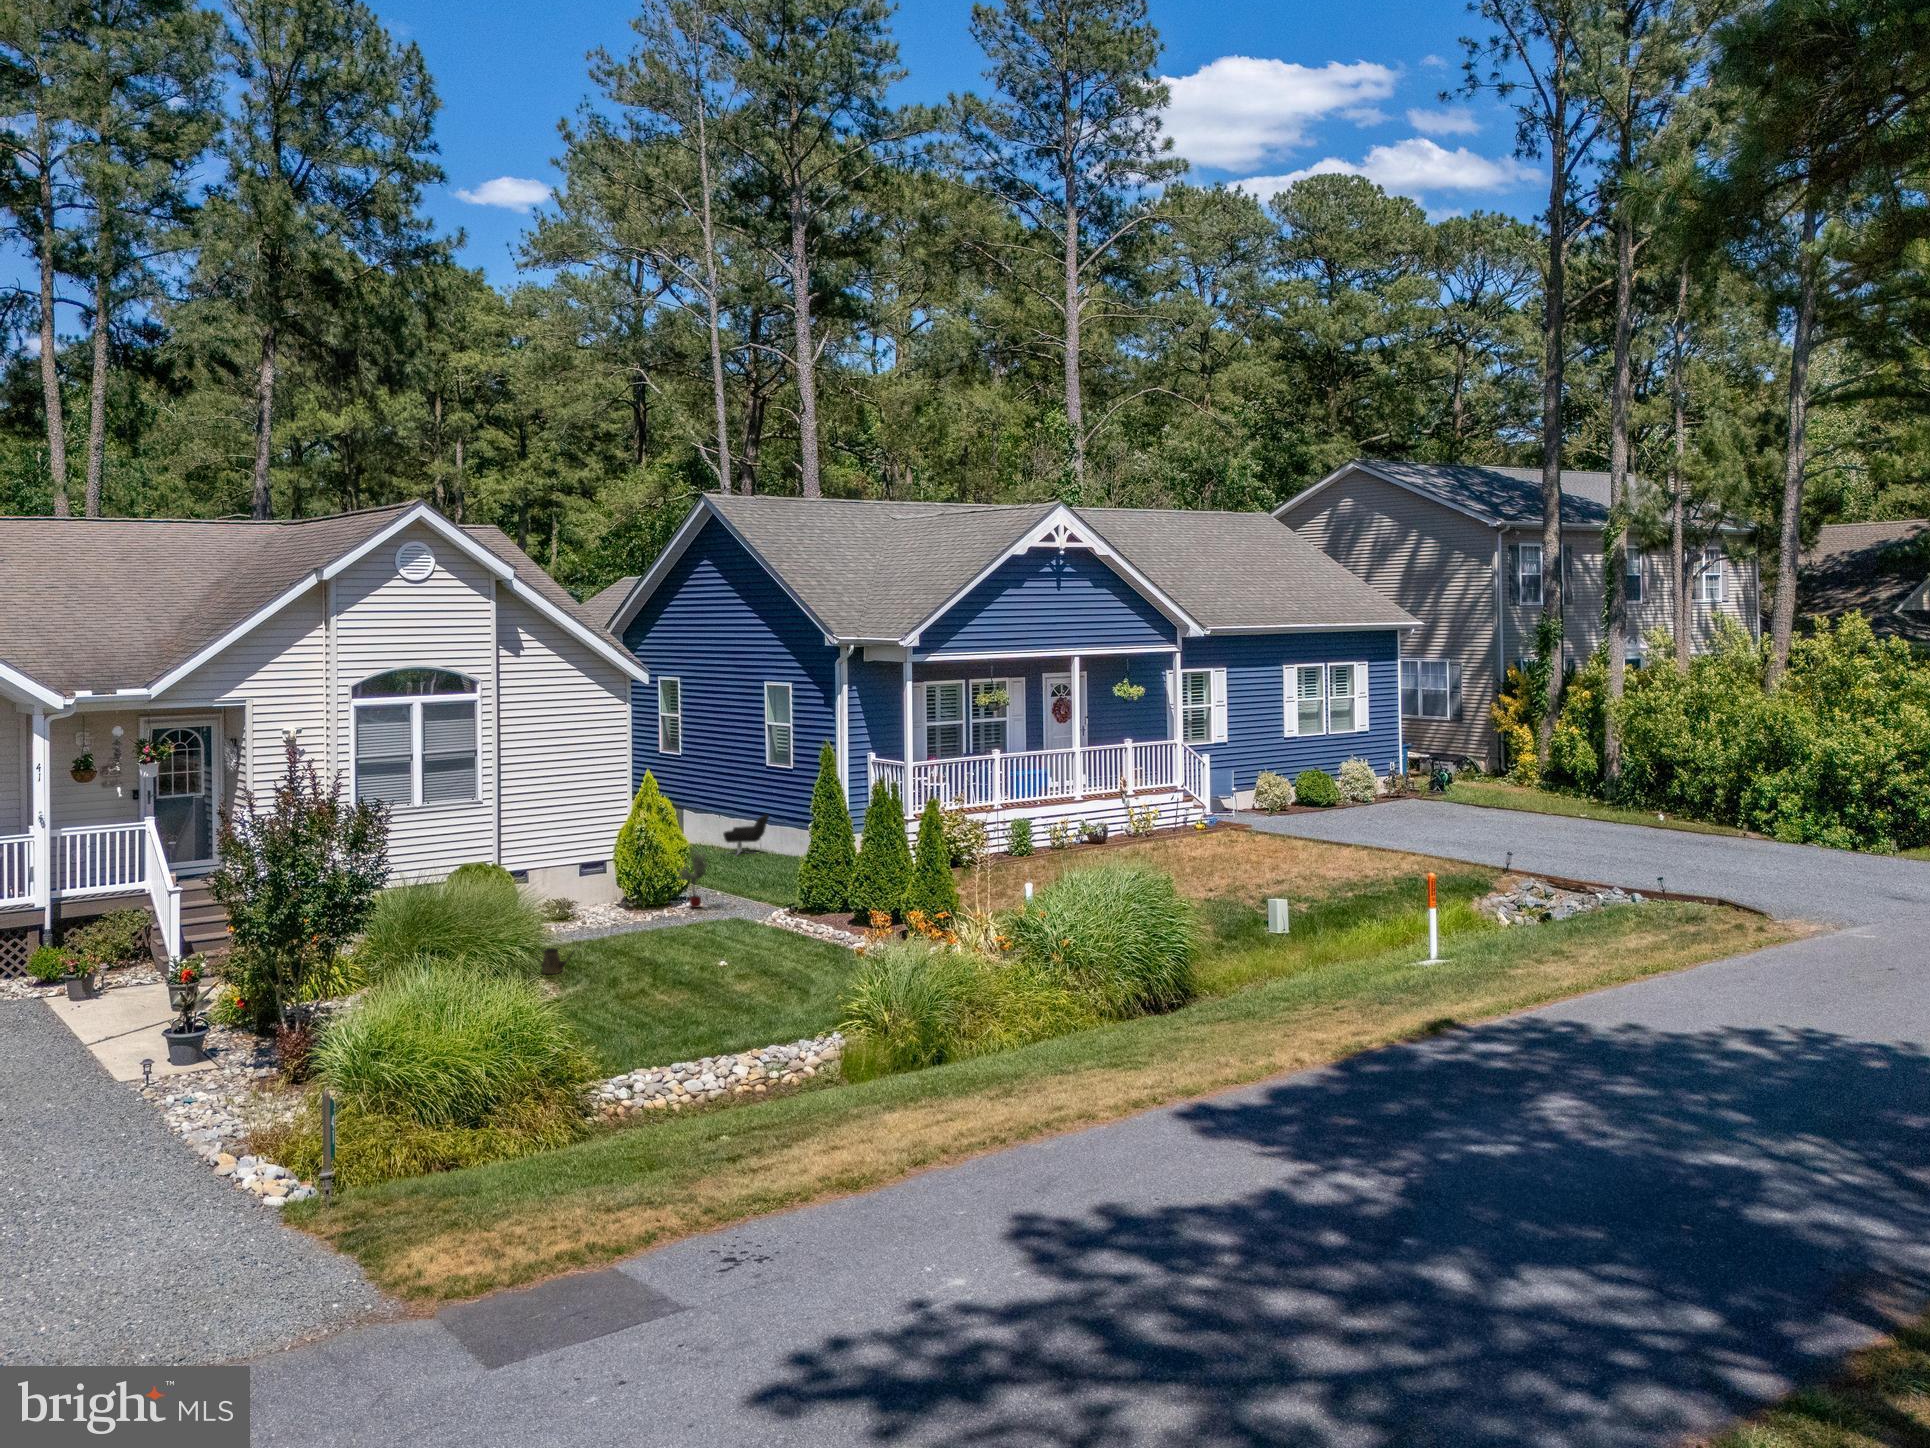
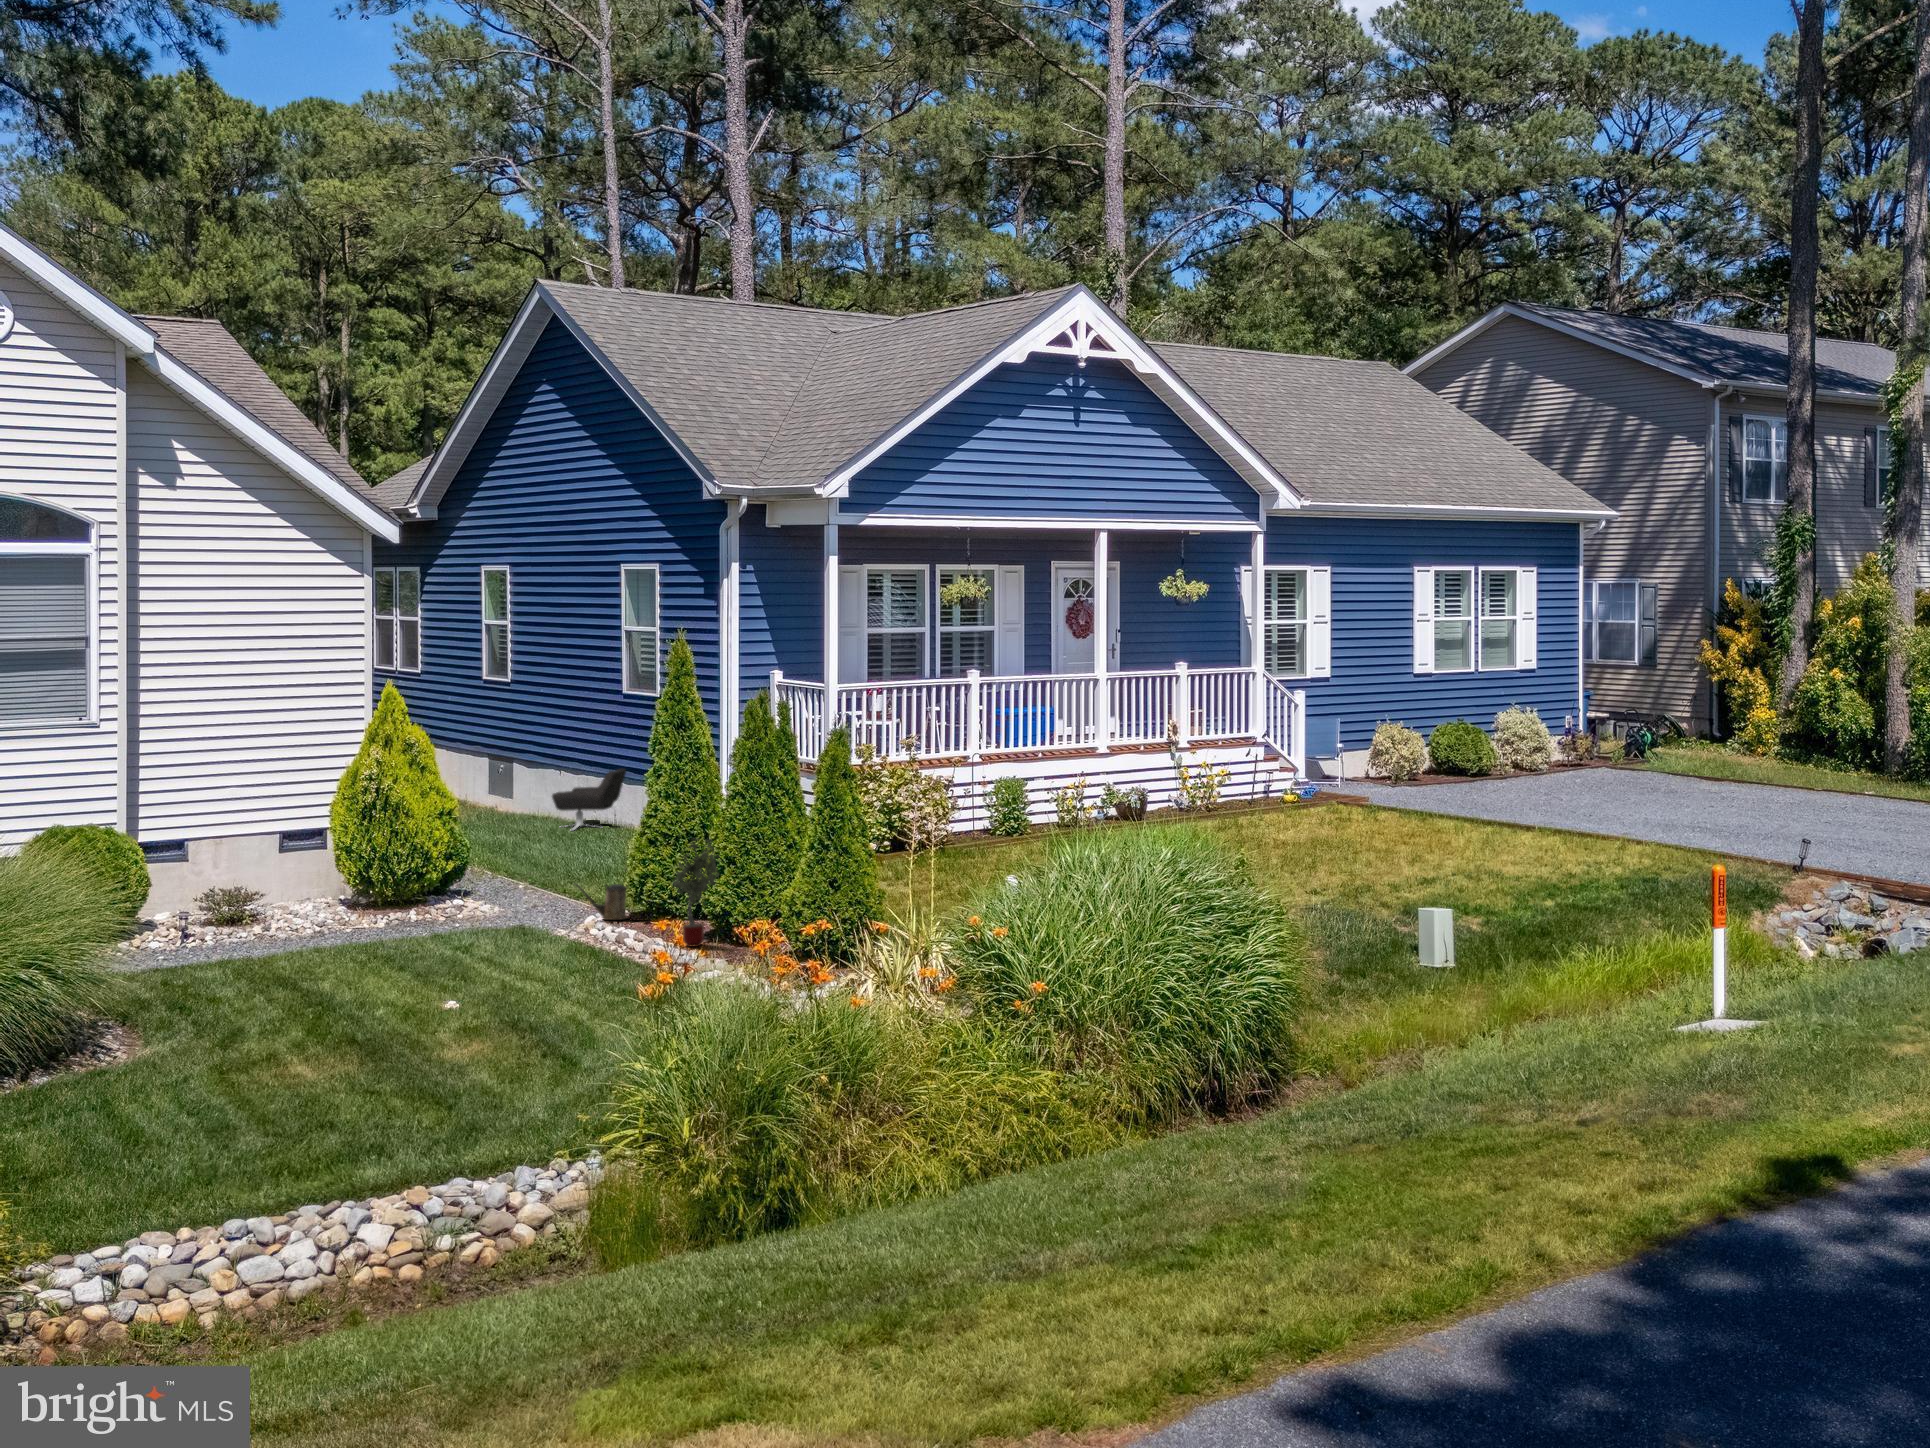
potted tree: present [678,851,708,908] -> present [673,838,721,947]
watering can: present [541,948,576,974] -> present [575,884,628,920]

